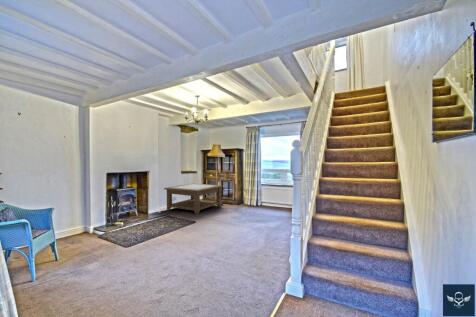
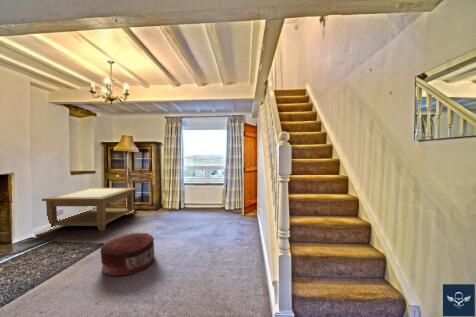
pouf: none [189,215,225,242] -> present [101,233,155,276]

